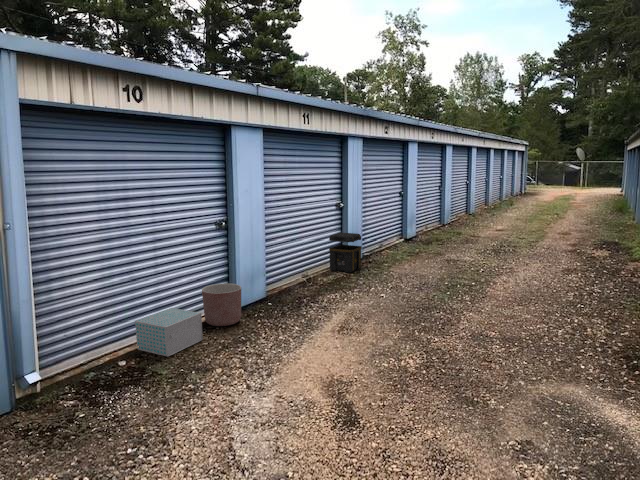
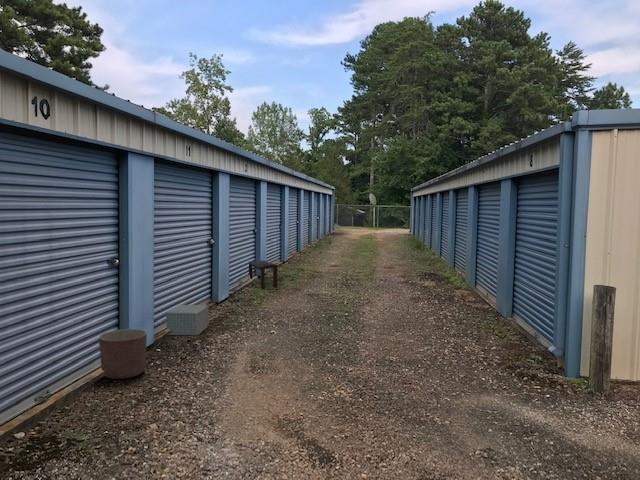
bench: none [393,223,419,251] -> present [249,261,278,288]
toolbox: present [329,233,362,273] -> none [203,271,235,312]
storage box: present [135,308,203,357] -> present [166,305,209,335]

